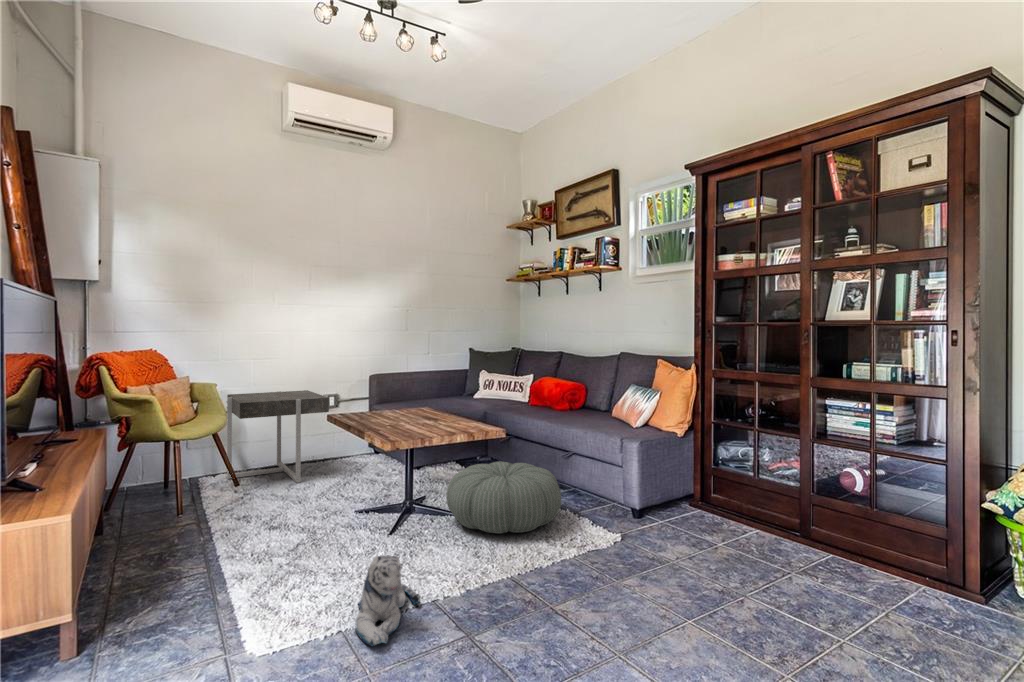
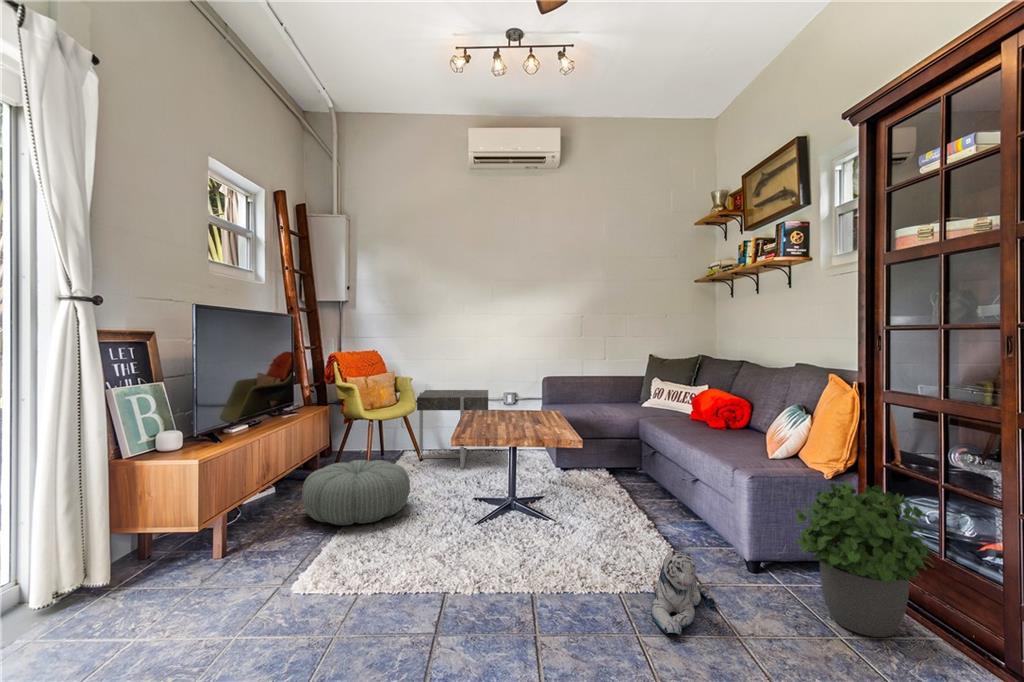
potted plant: none [694,434,780,543] -> present [796,480,934,637]
pouf: present [446,462,561,534] -> present [302,460,410,525]
plush toy: present [355,555,420,646] -> present [651,550,715,635]

